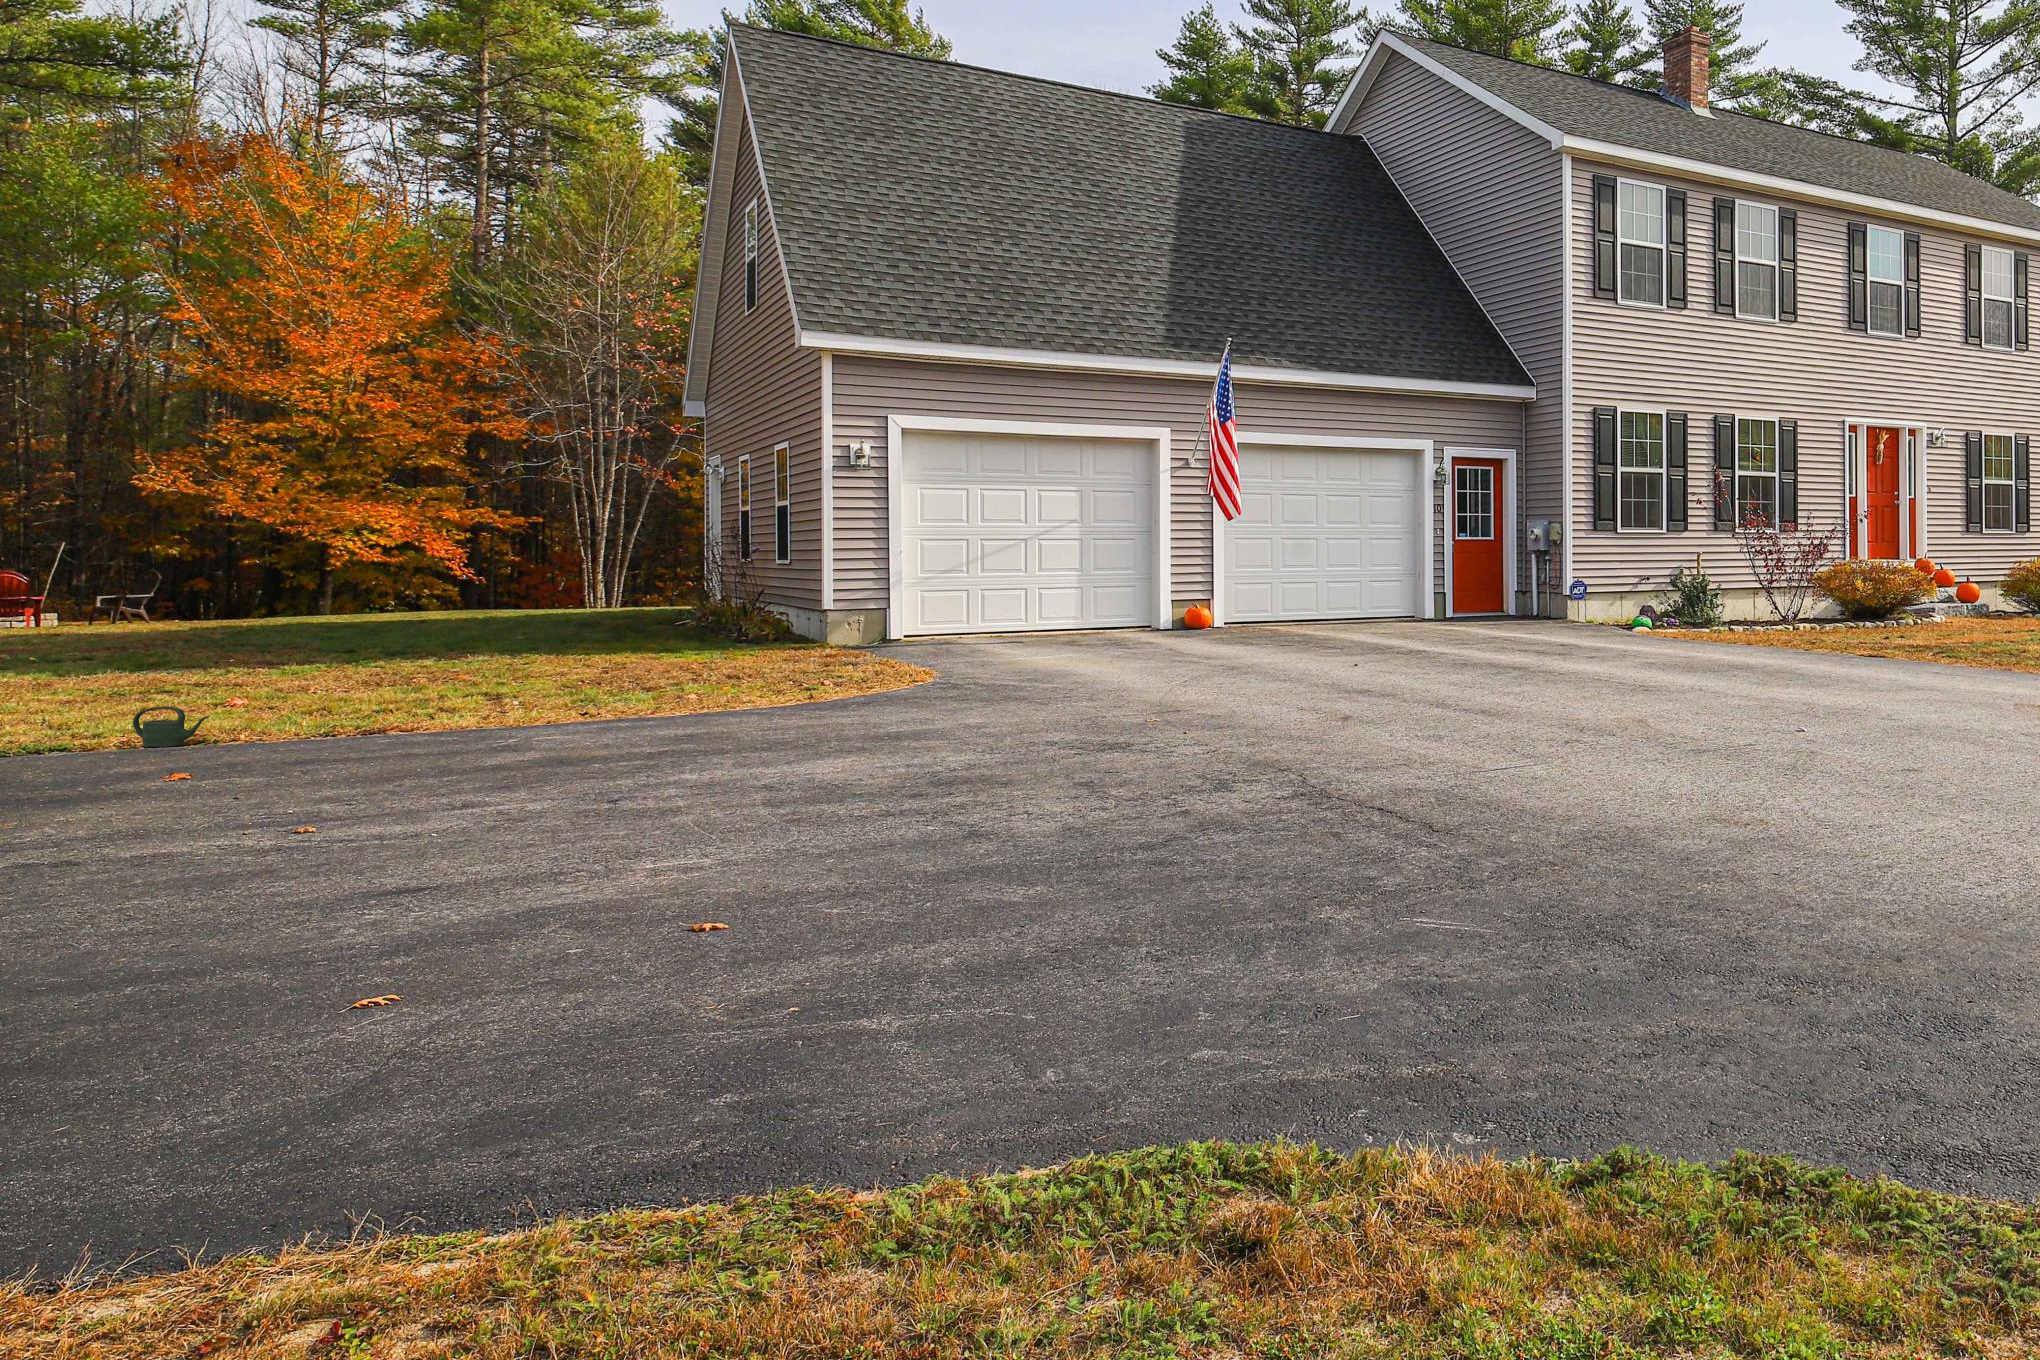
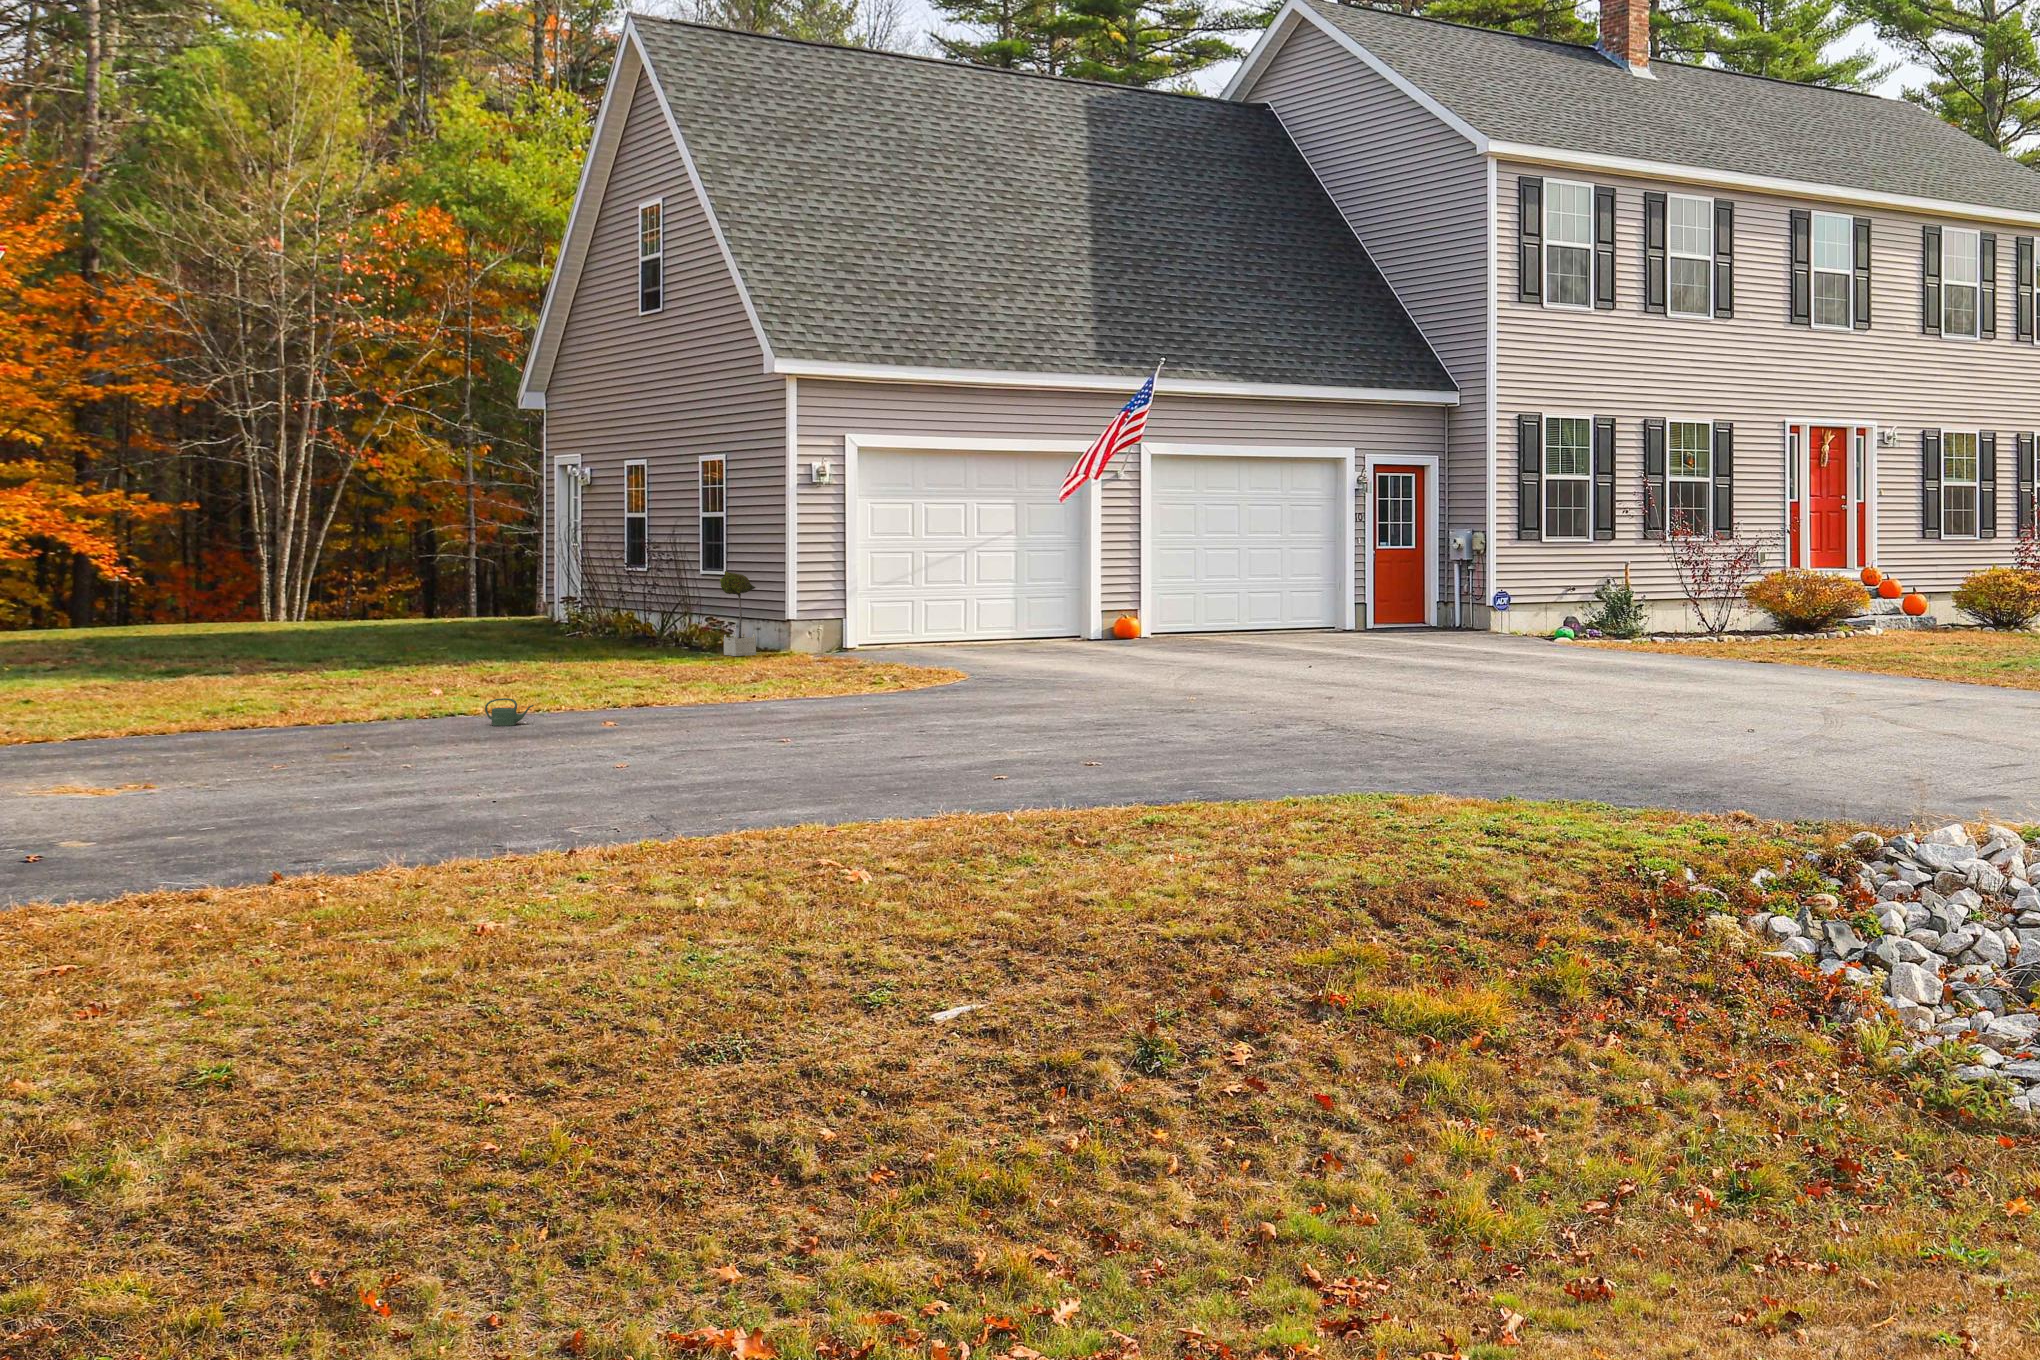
potted tree: none [771,553,813,641] -> present [720,571,756,656]

